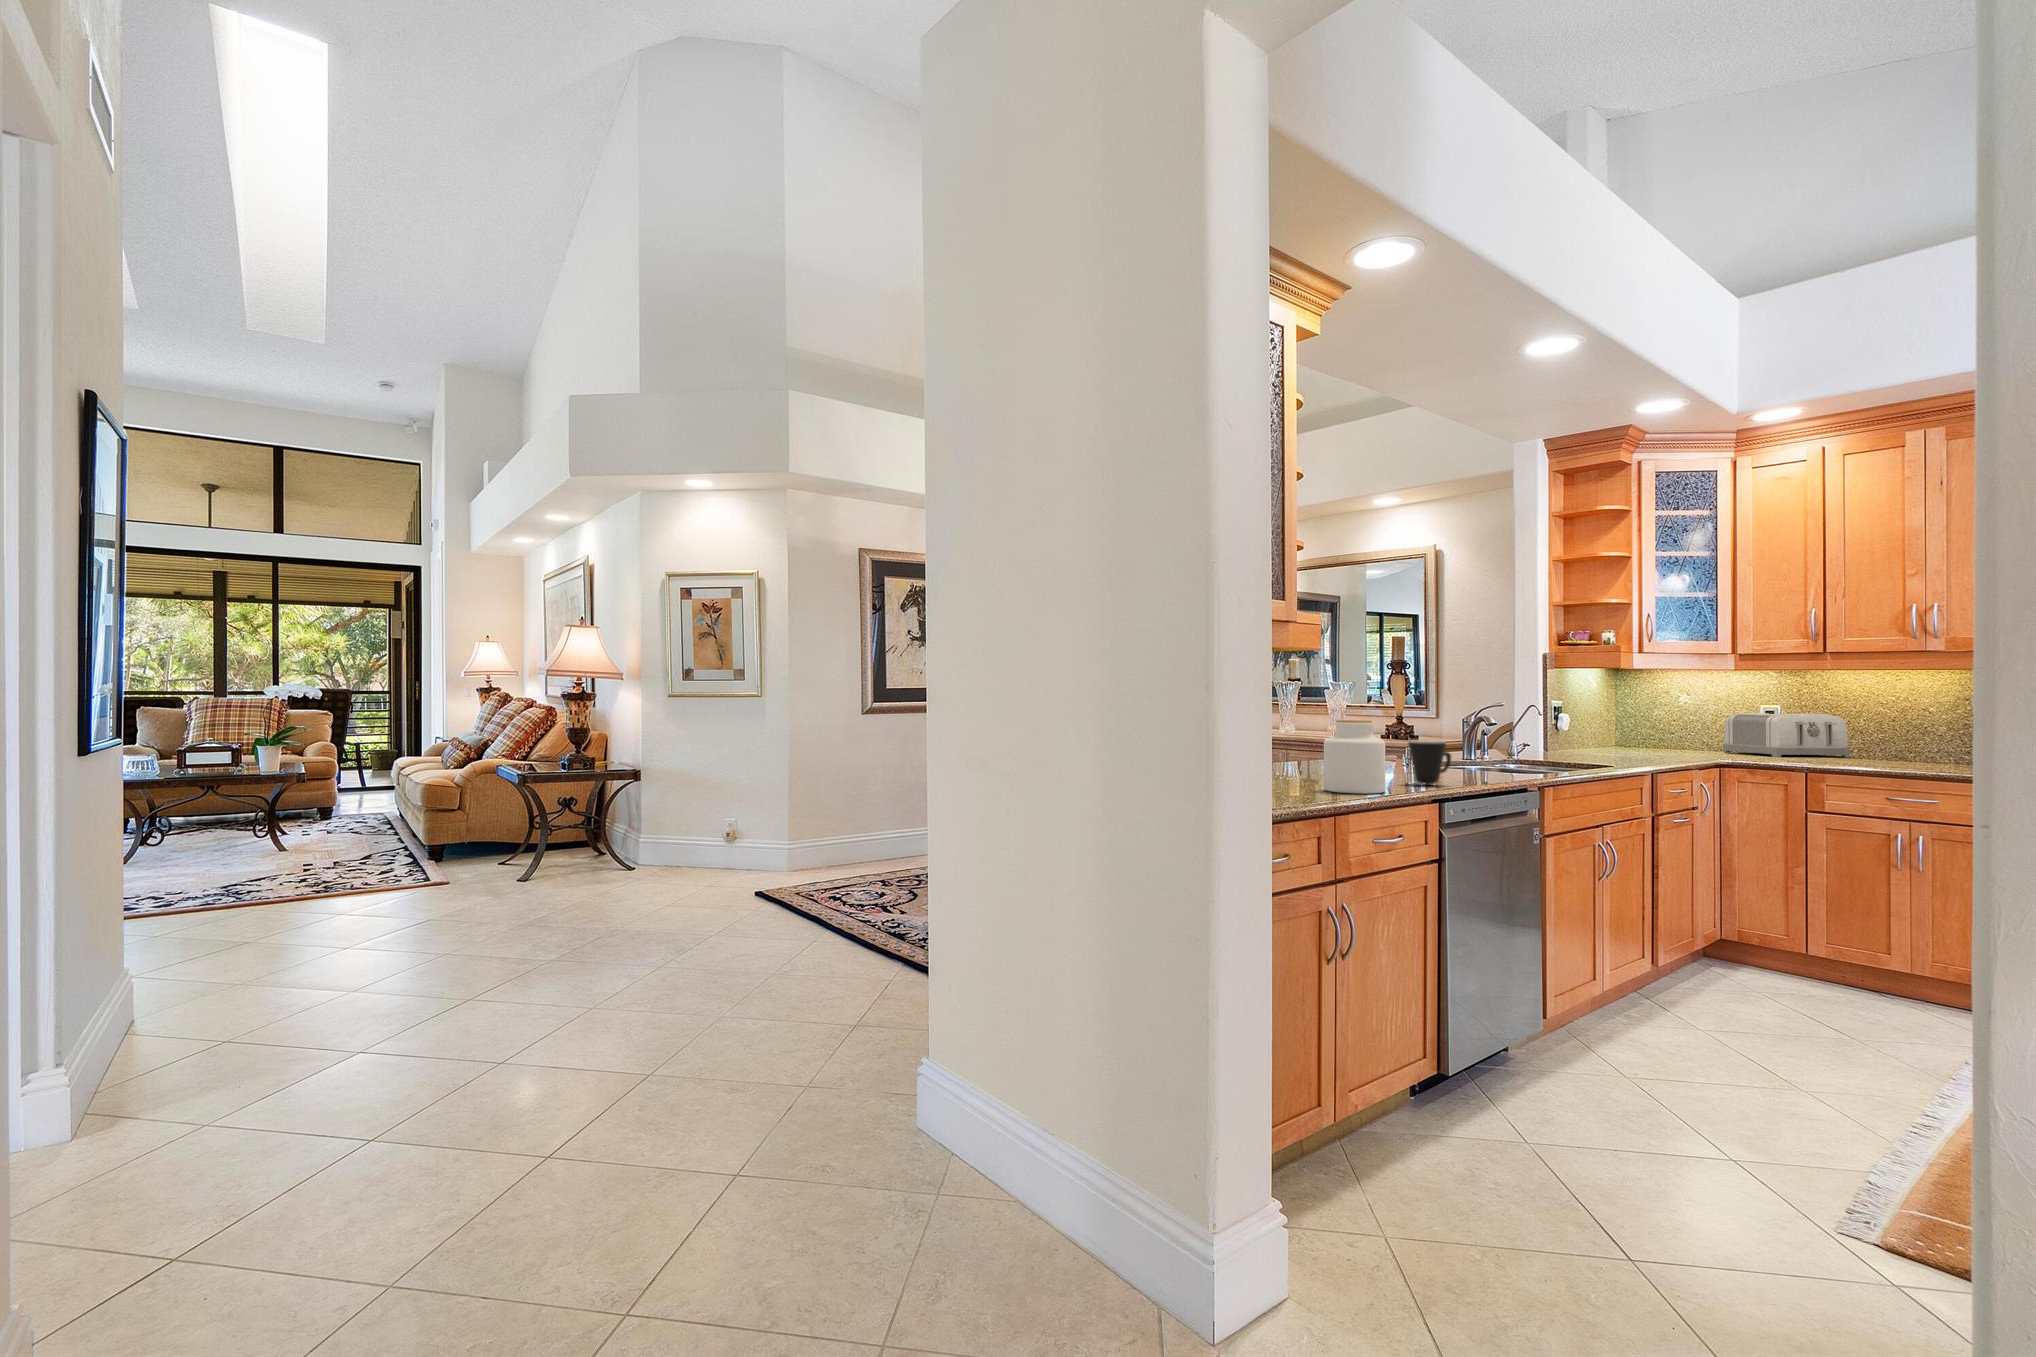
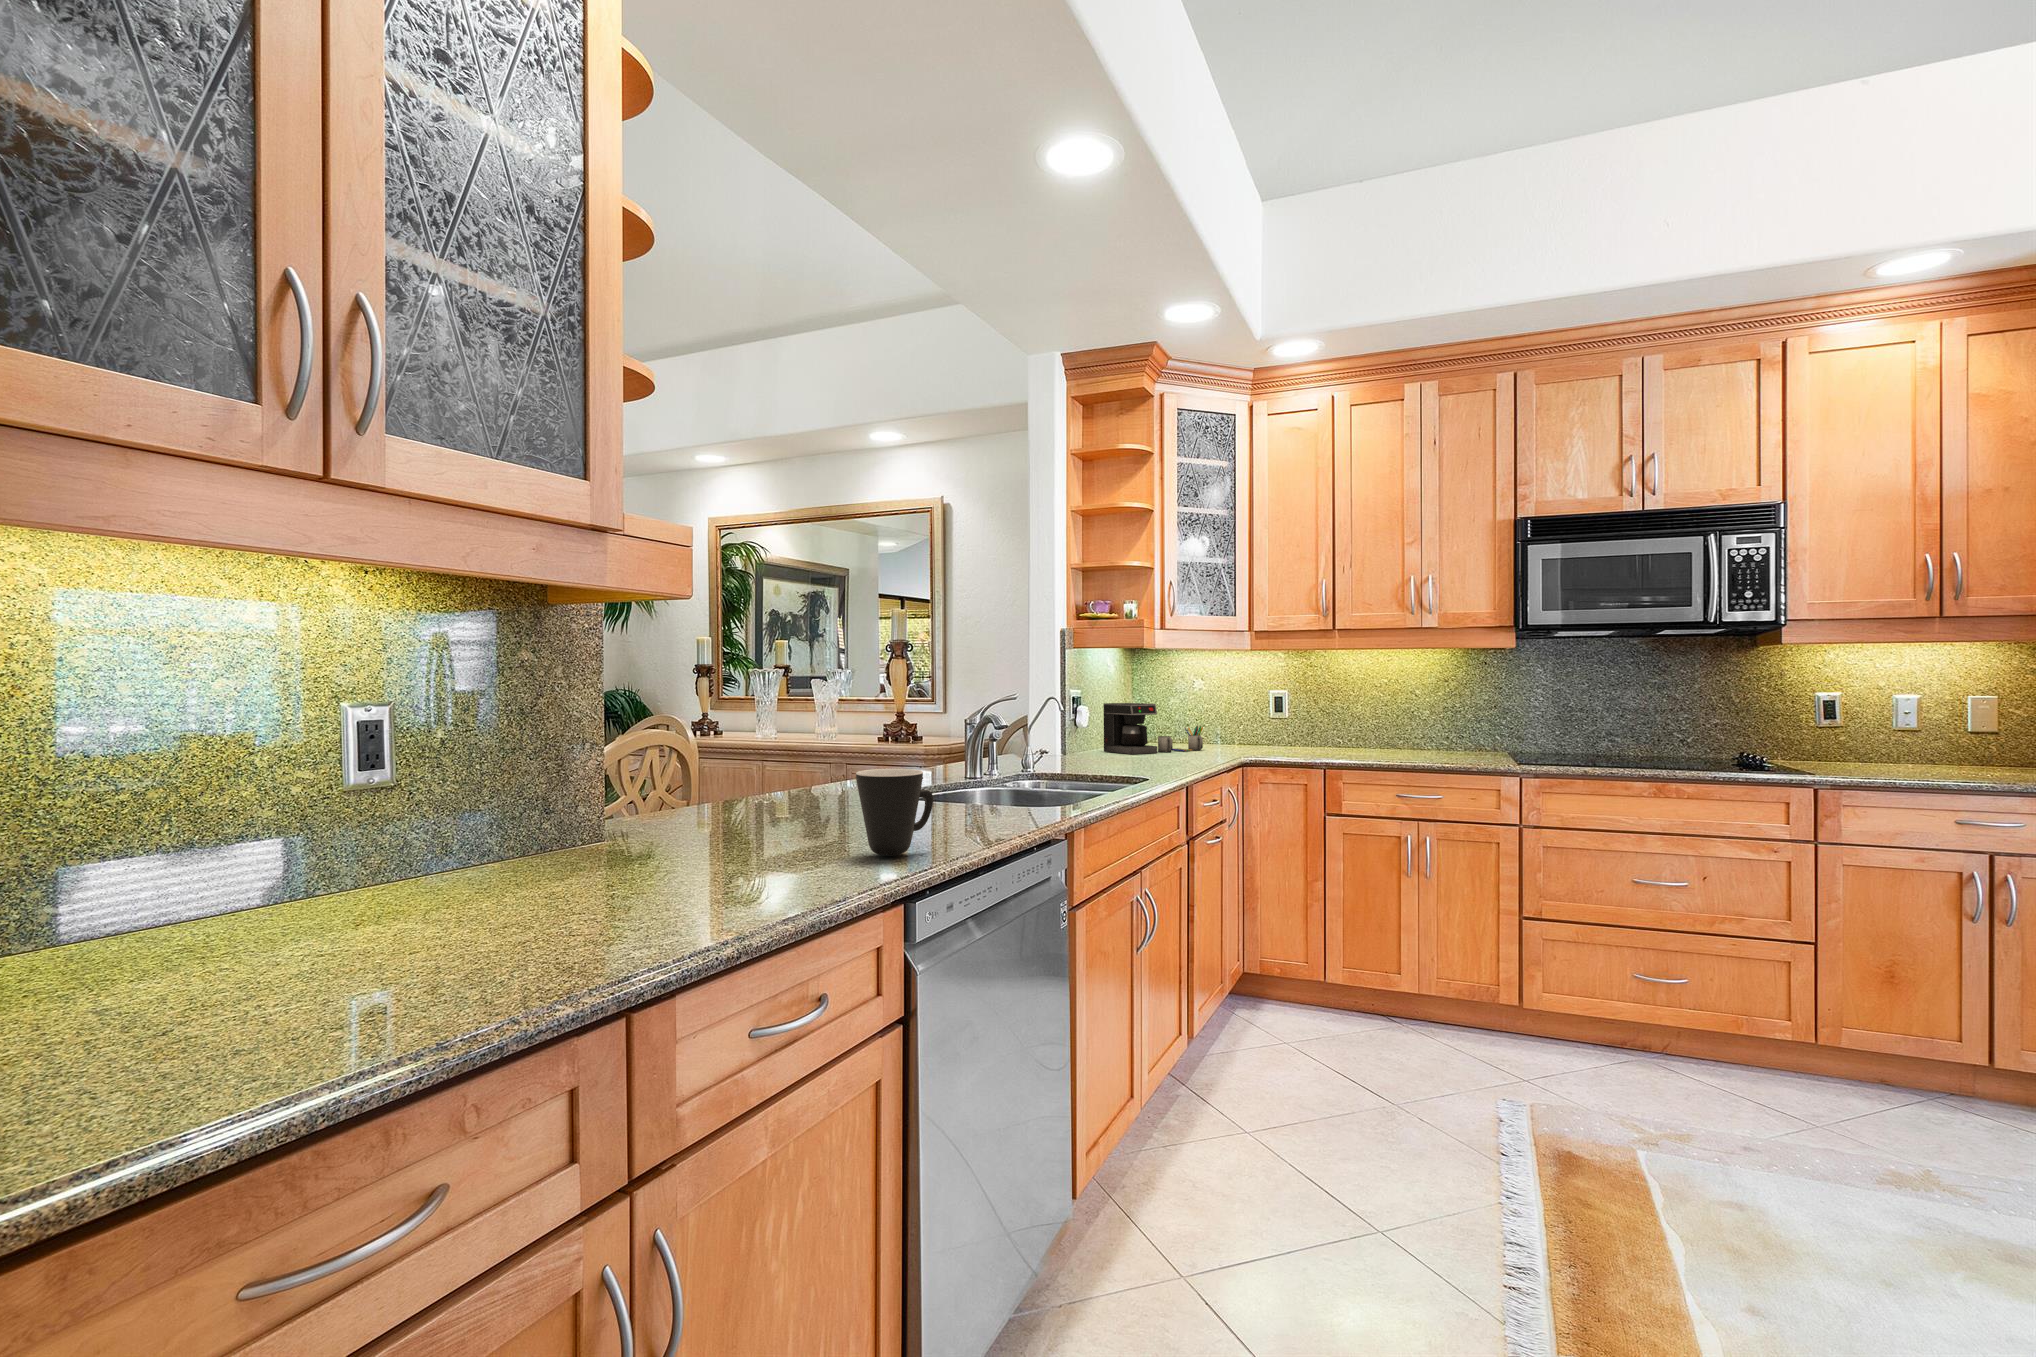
toaster: present [1723,713,1850,757] -> none [1237,697,1353,748]
coffee maker: none [1583,714,1681,756] -> present [1103,703,1203,754]
jar: present [1324,720,1386,794] -> none [655,741,791,915]

